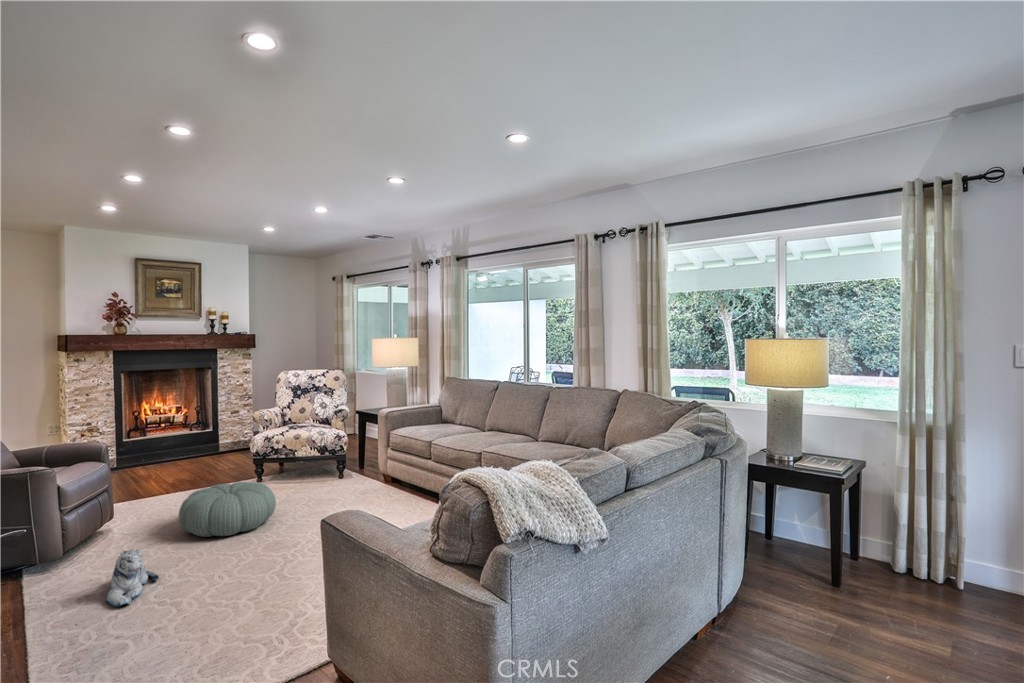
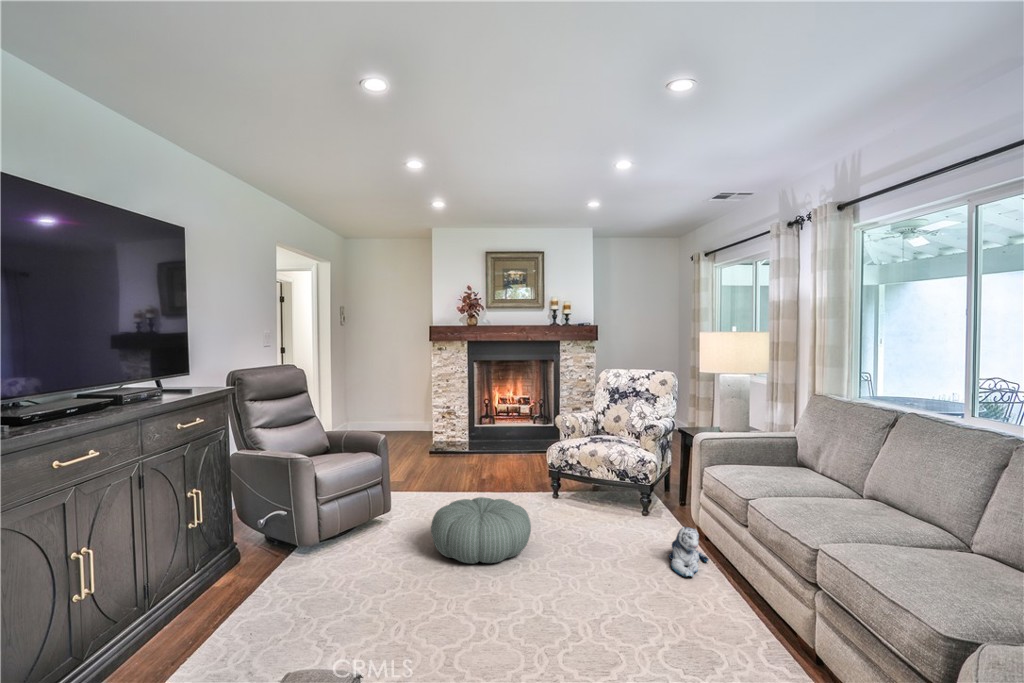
plush toy: present [106,550,159,607] -> present [669,527,709,577]

